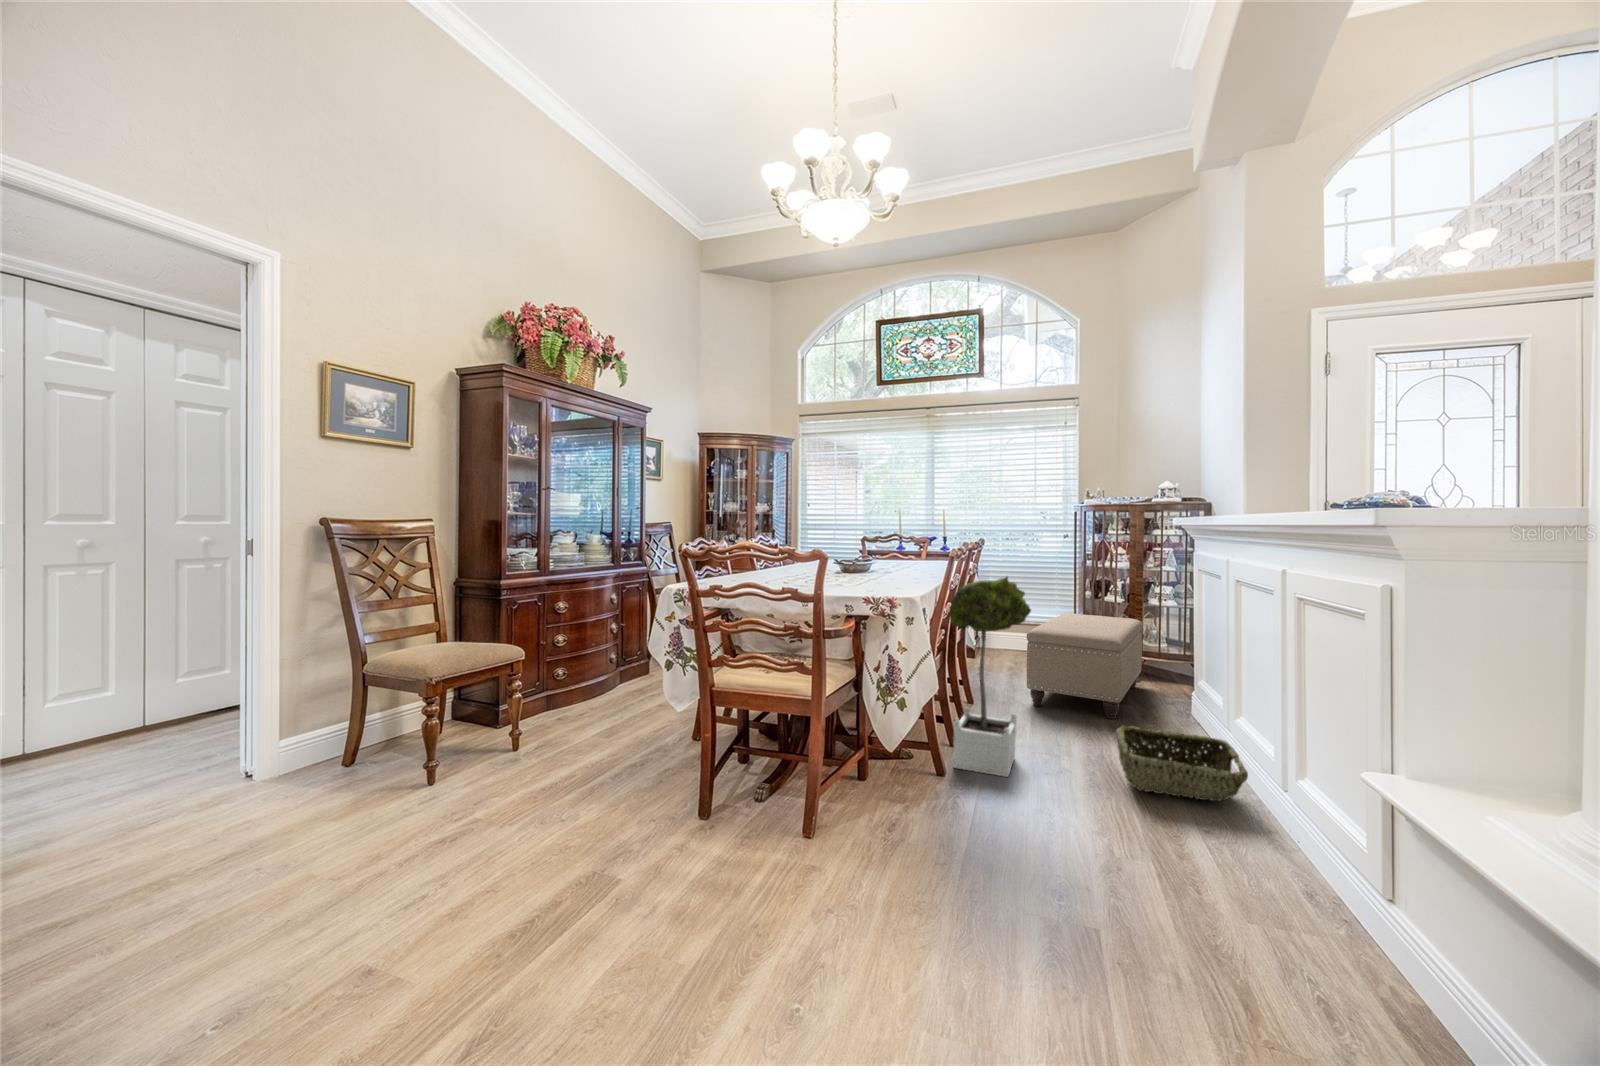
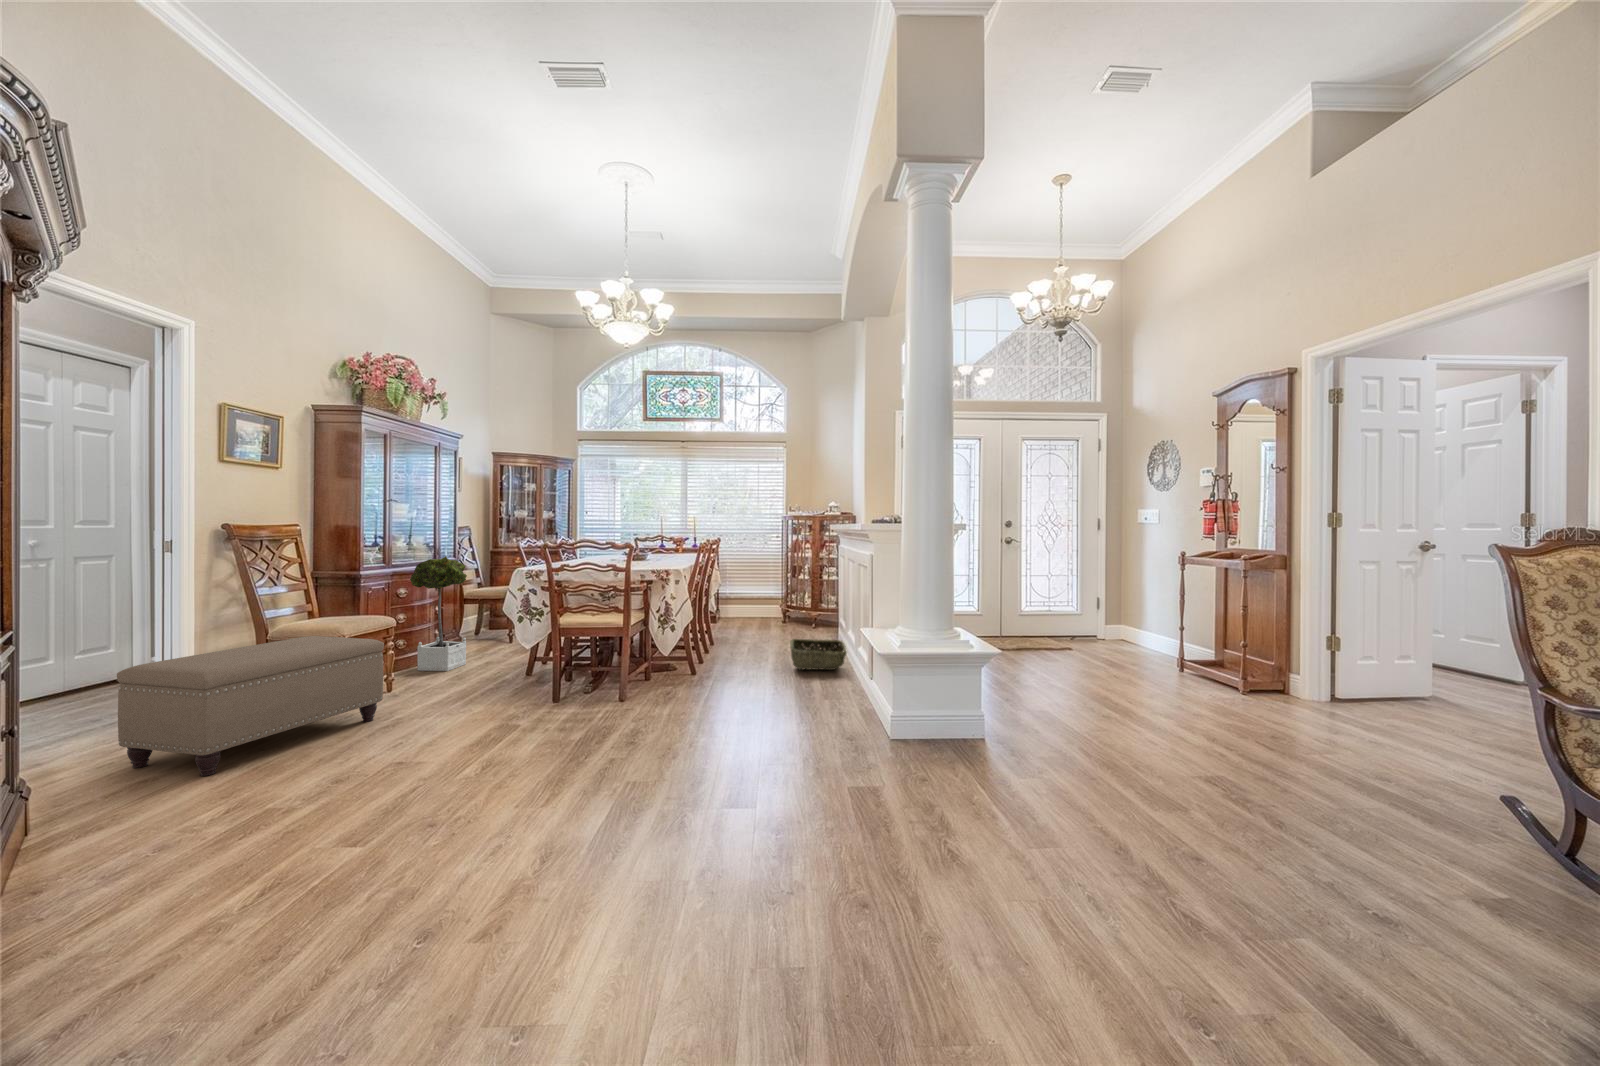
potted tree: present [948,576,1031,777] -> present [410,556,467,671]
ottoman: present [1027,613,1143,719] -> present [117,636,384,776]

